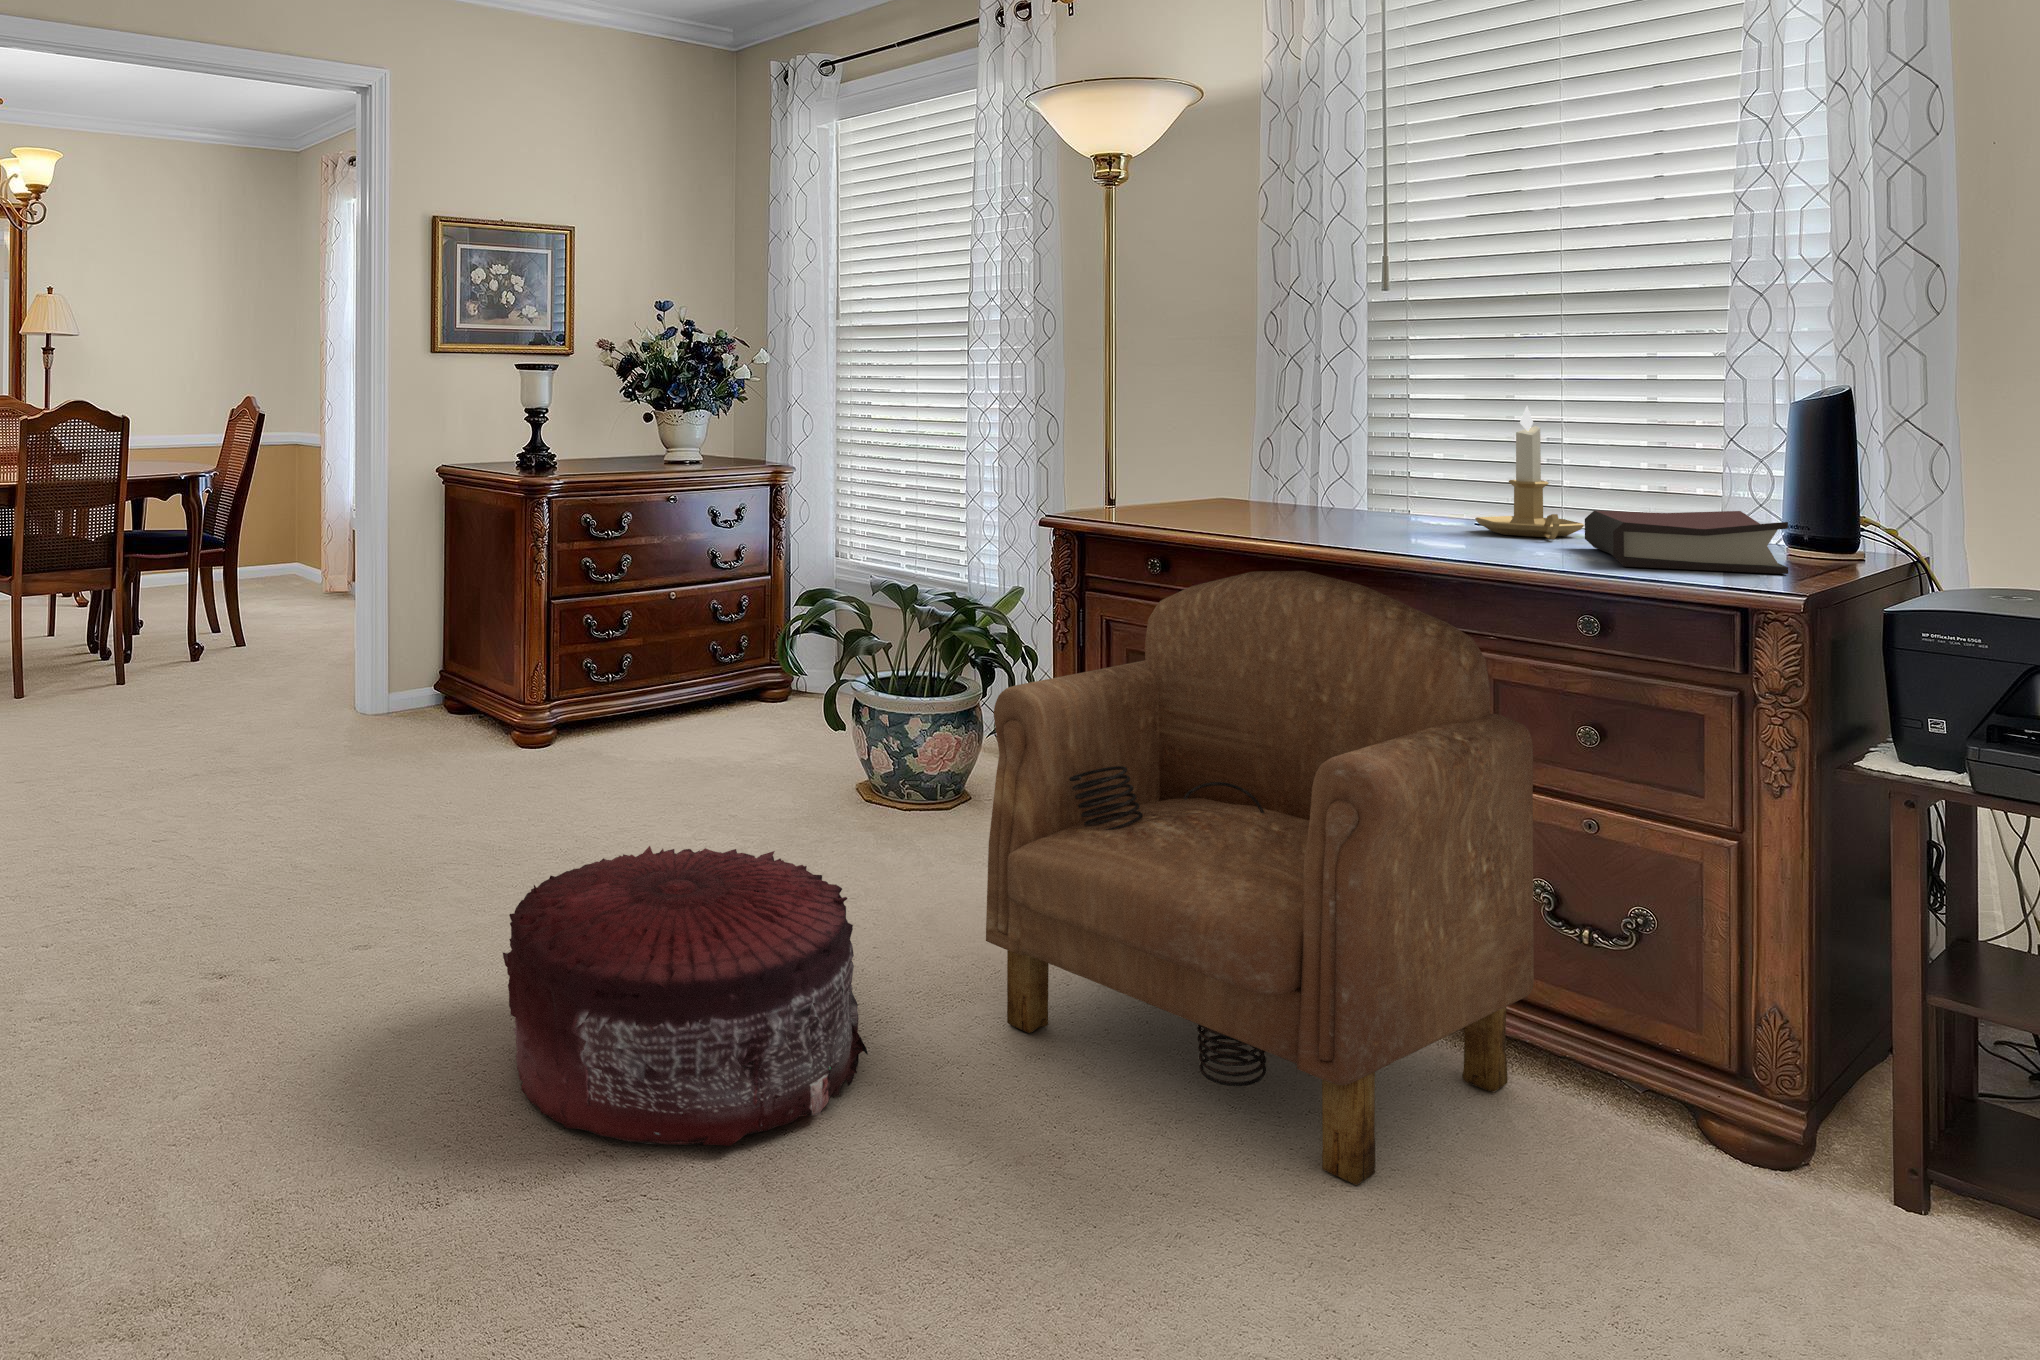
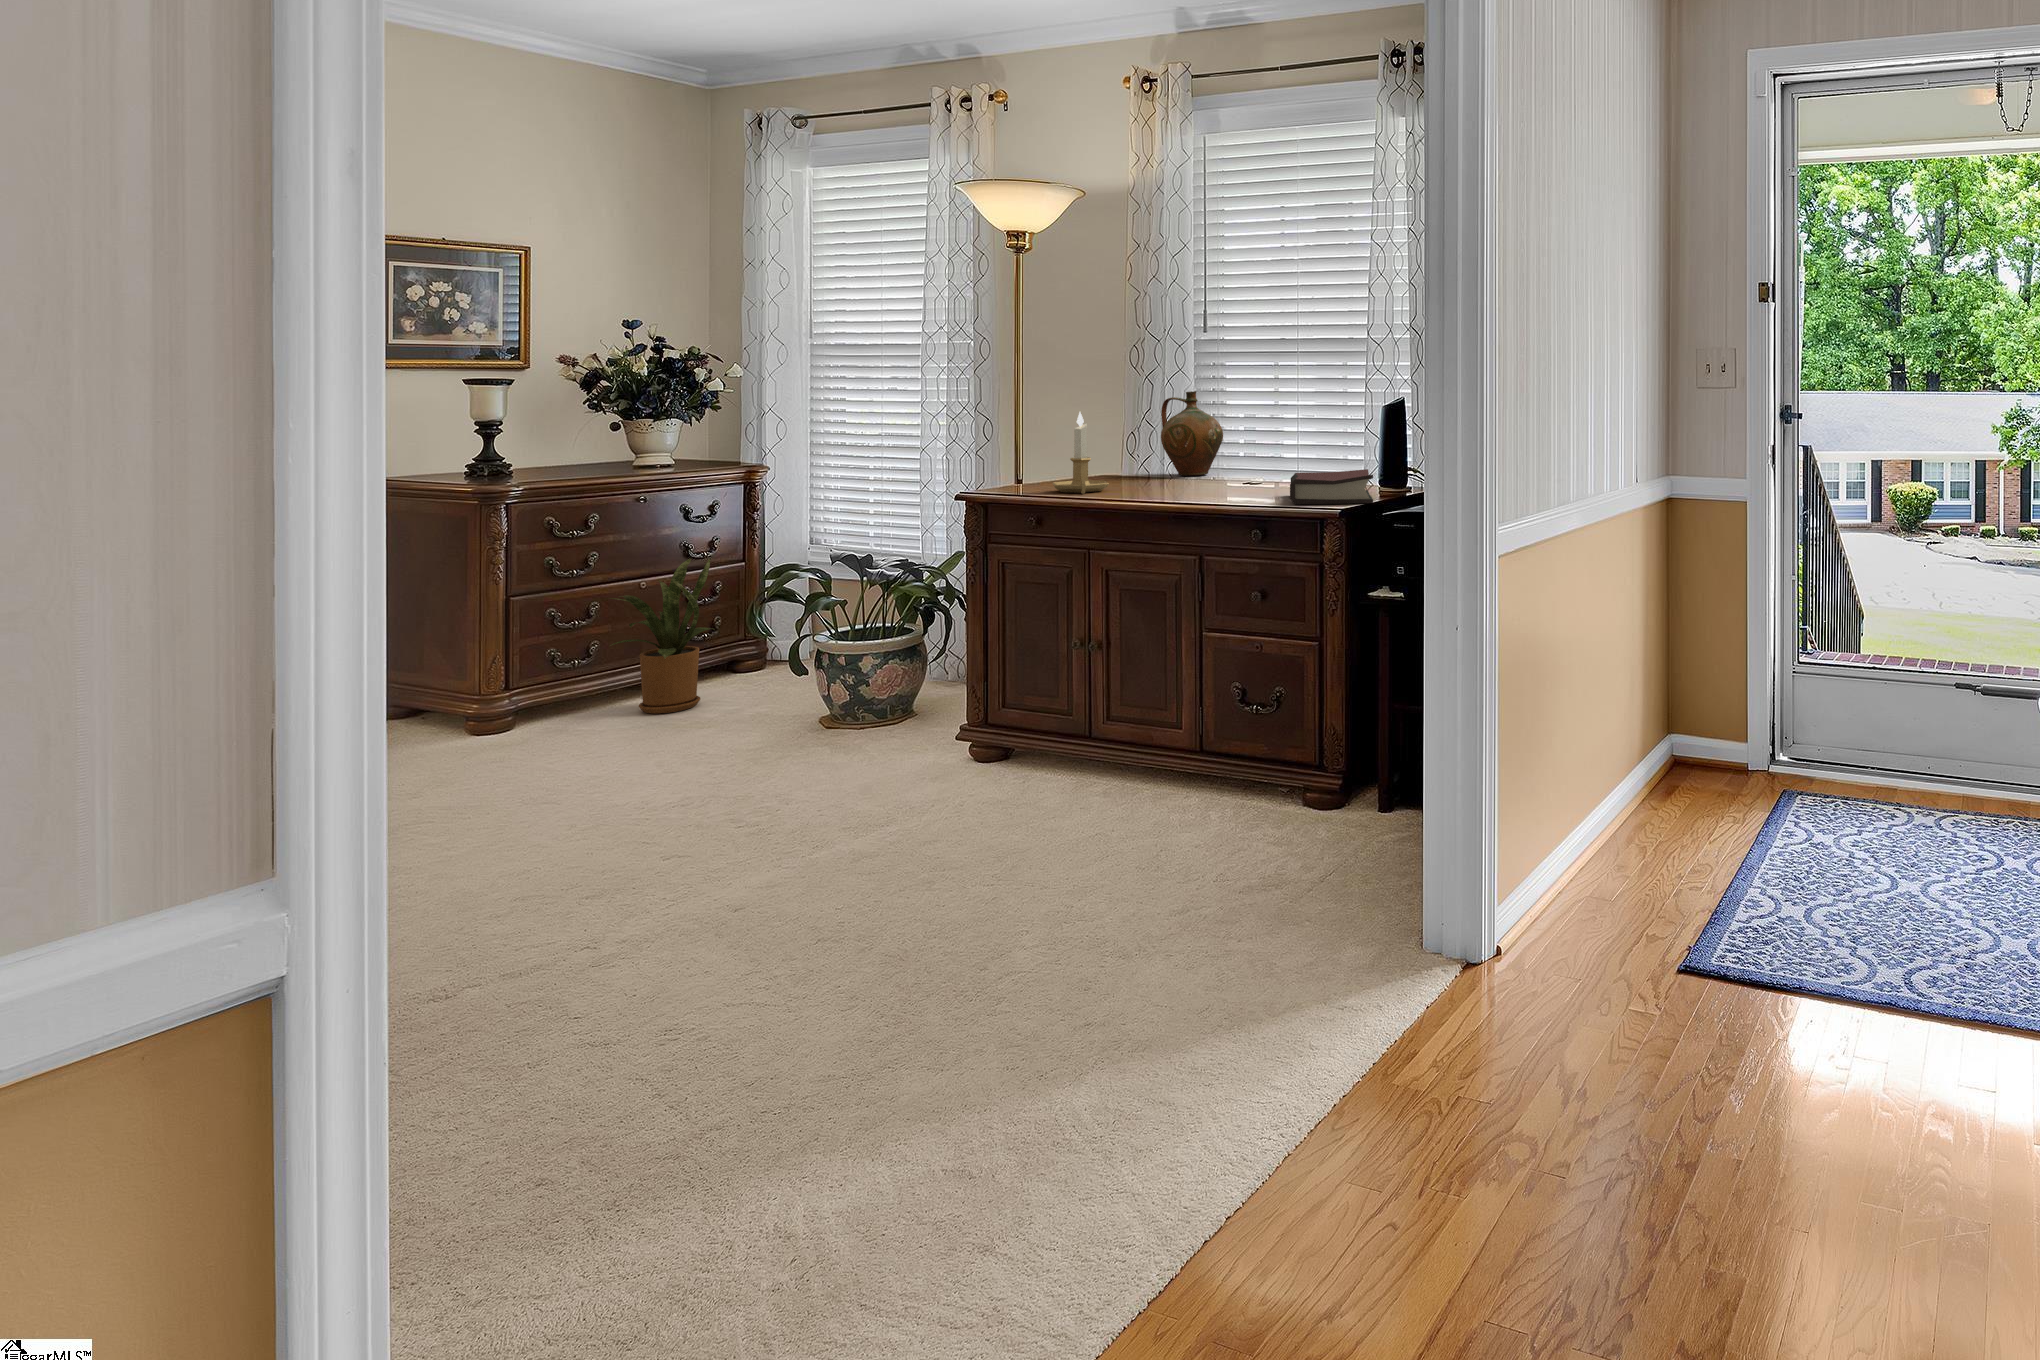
ceramic jug: none [1309,379,1410,505] -> present [1161,391,1223,476]
candlestick: present [1475,406,1584,539] -> present [1052,412,1109,494]
house plant: none [638,571,743,750] -> present [612,559,714,714]
armchair: present [986,571,1534,1185] -> none [898,520,1245,879]
pouf: present [503,846,868,1146] -> none [471,755,802,976]

